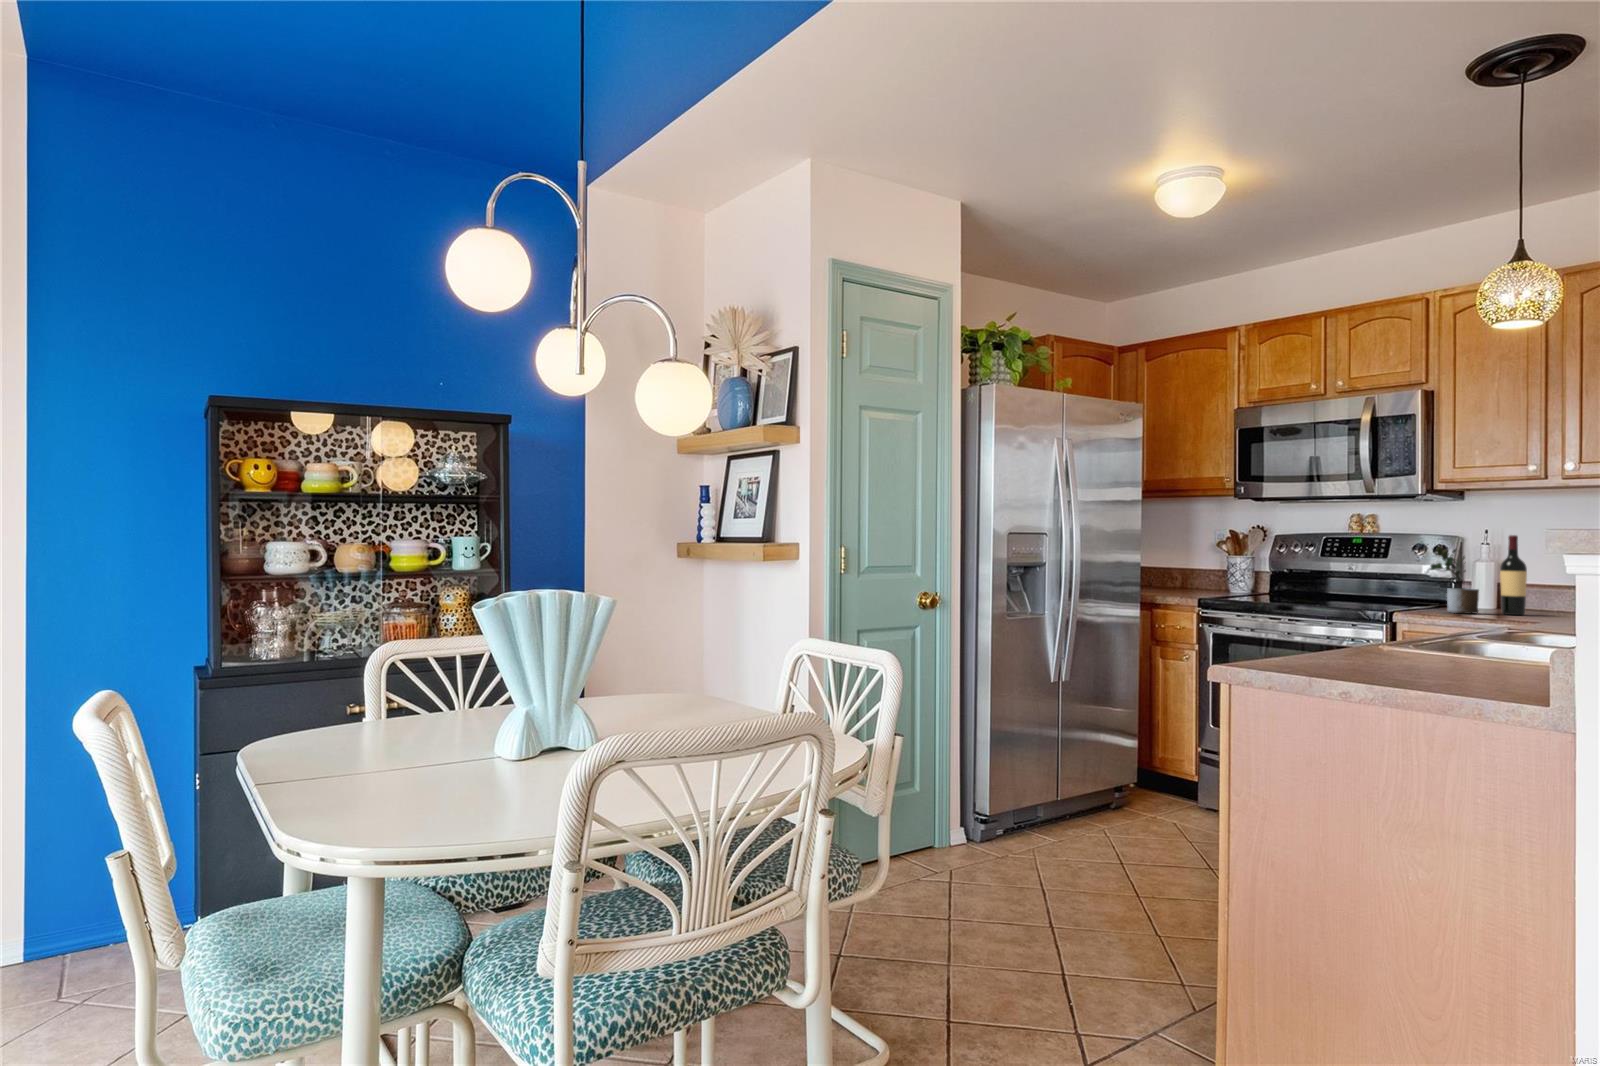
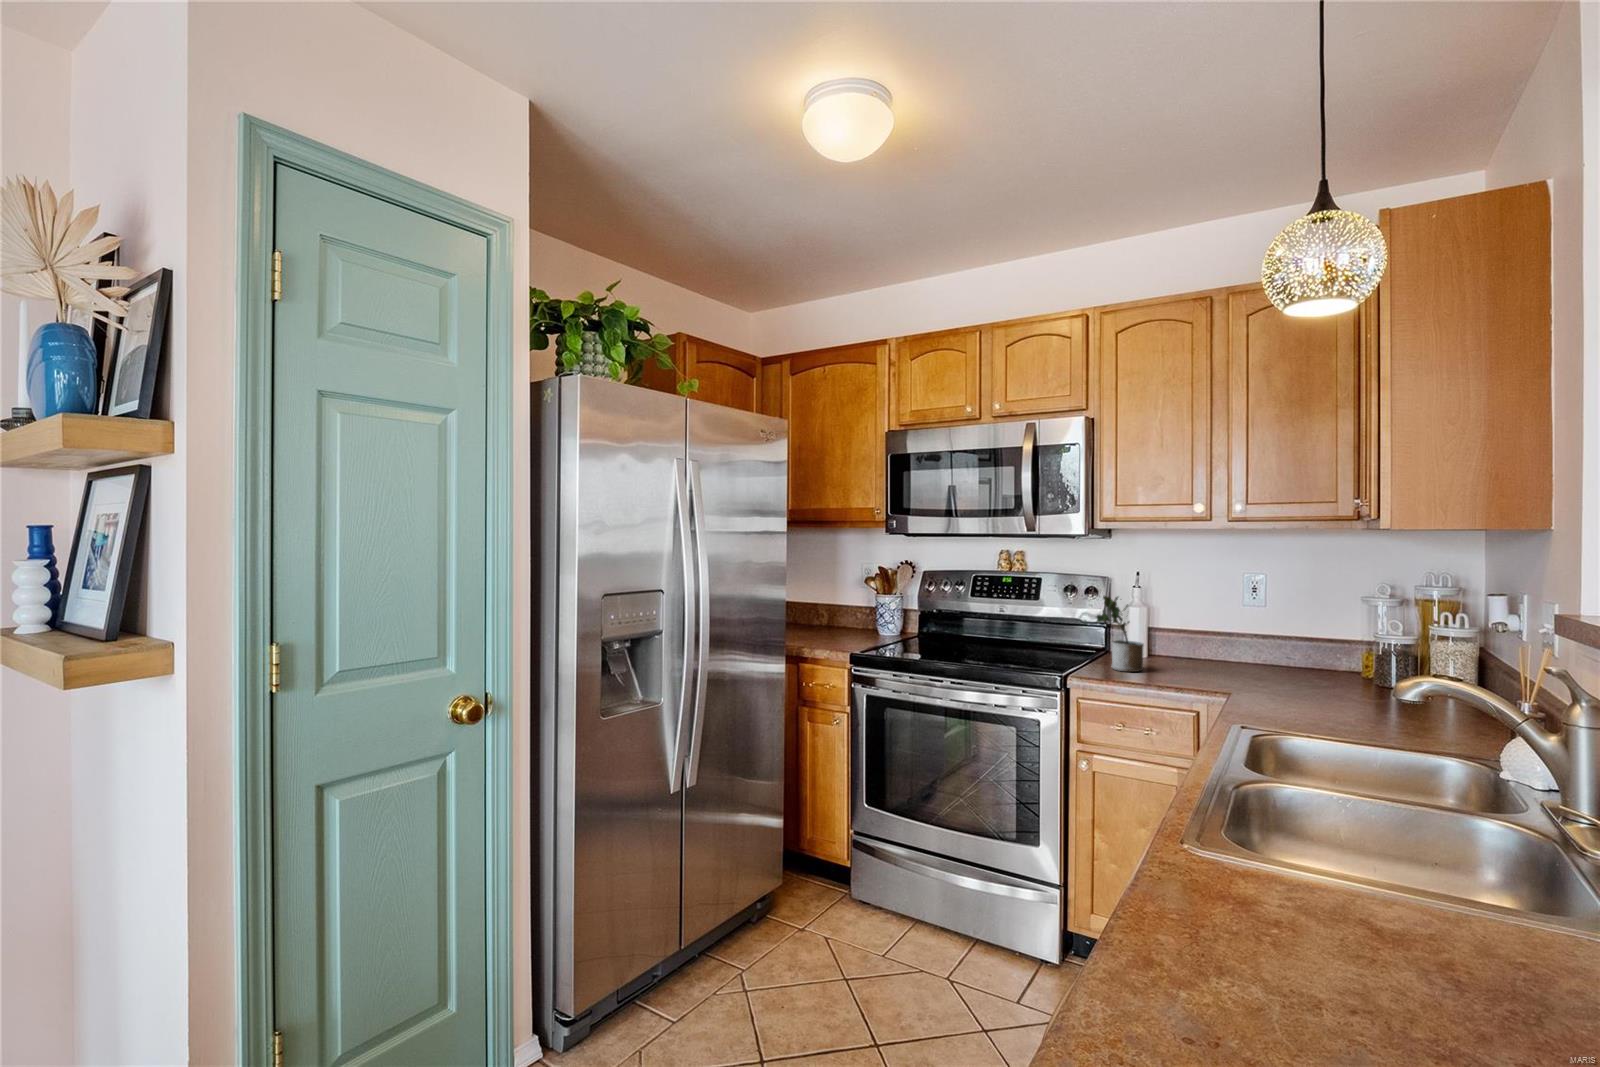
wine bottle: present [1500,535,1527,615] -> none [1159,581,1185,670]

